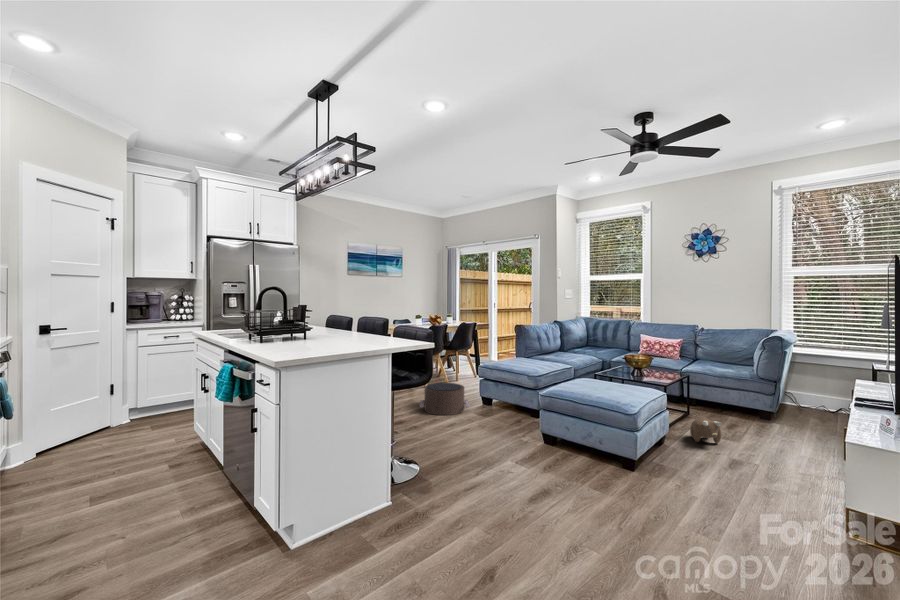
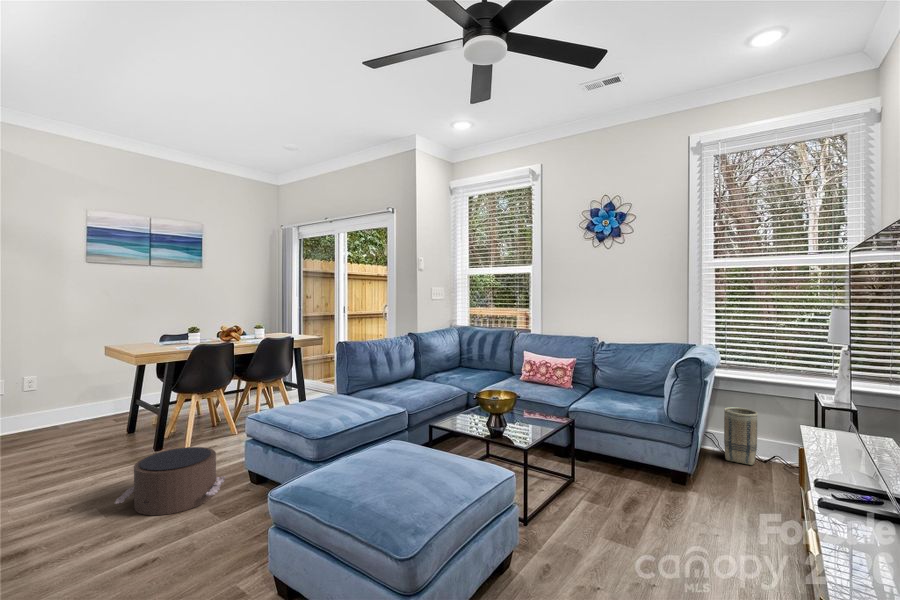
basket: none [799,375,826,414] -> present [724,407,758,465]
plush toy: present [690,417,721,443] -> none [563,507,608,554]

